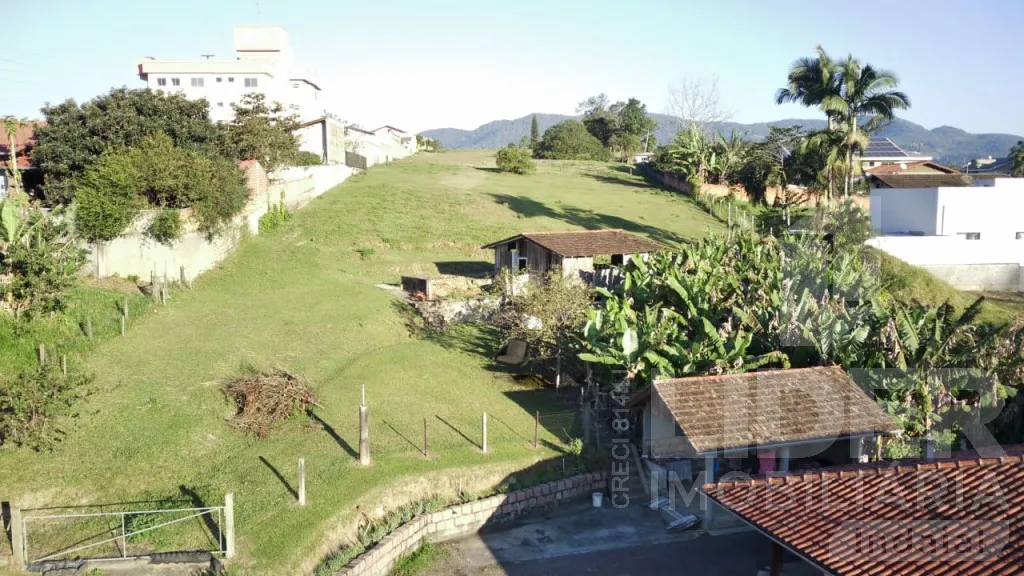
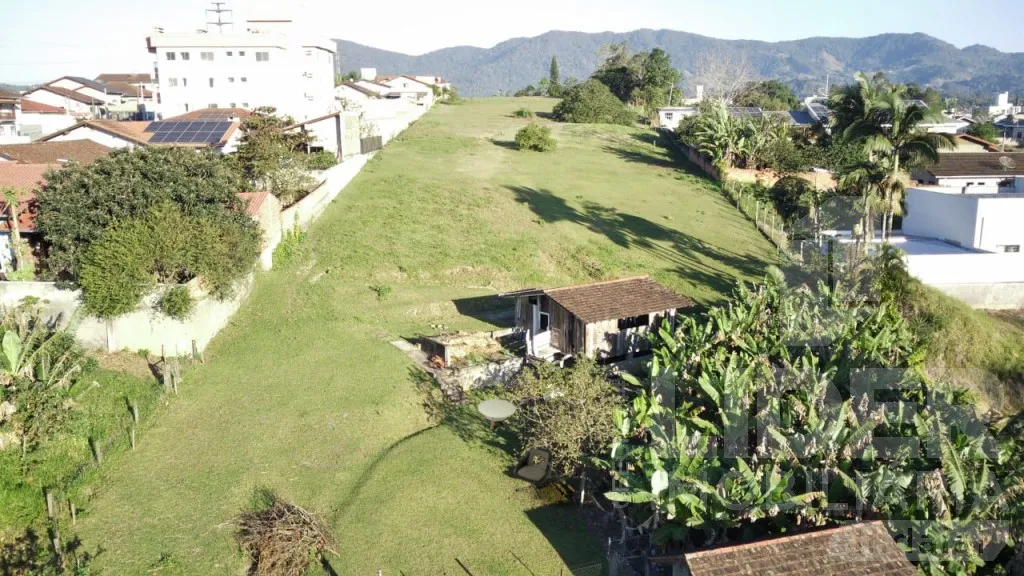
round table: none [459,317,495,341] -> present [478,399,516,430]

